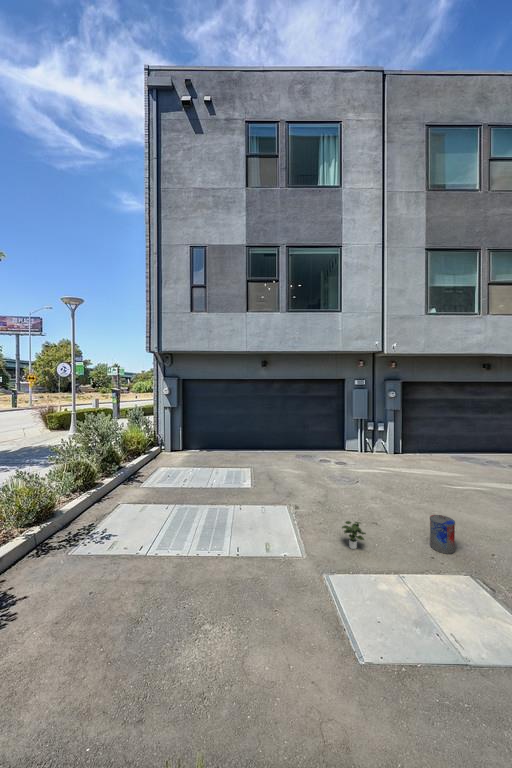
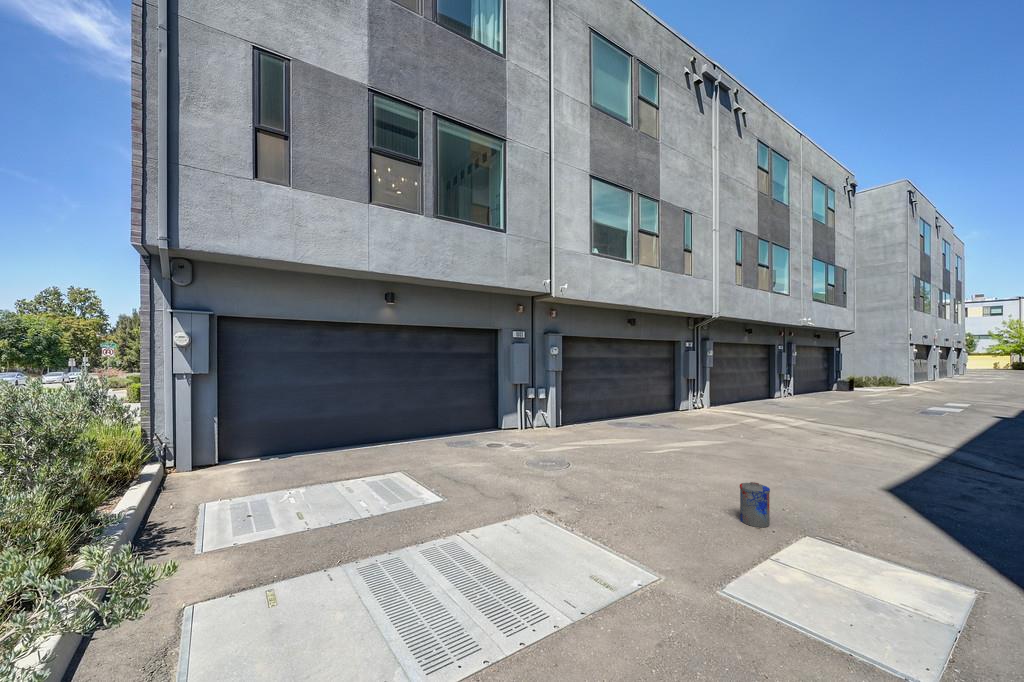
potted plant: present [342,521,366,549] -> none [671,512,709,552]

